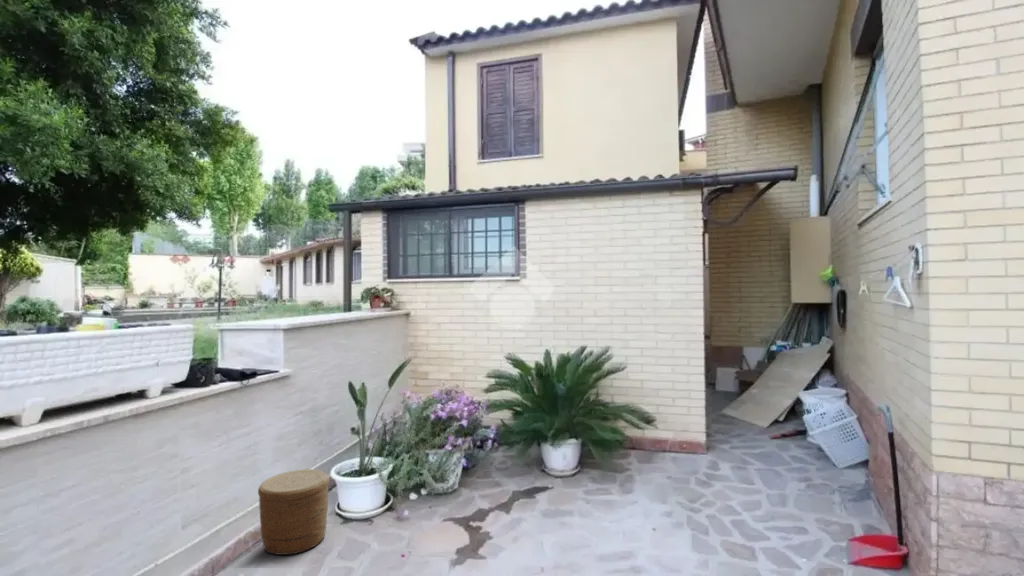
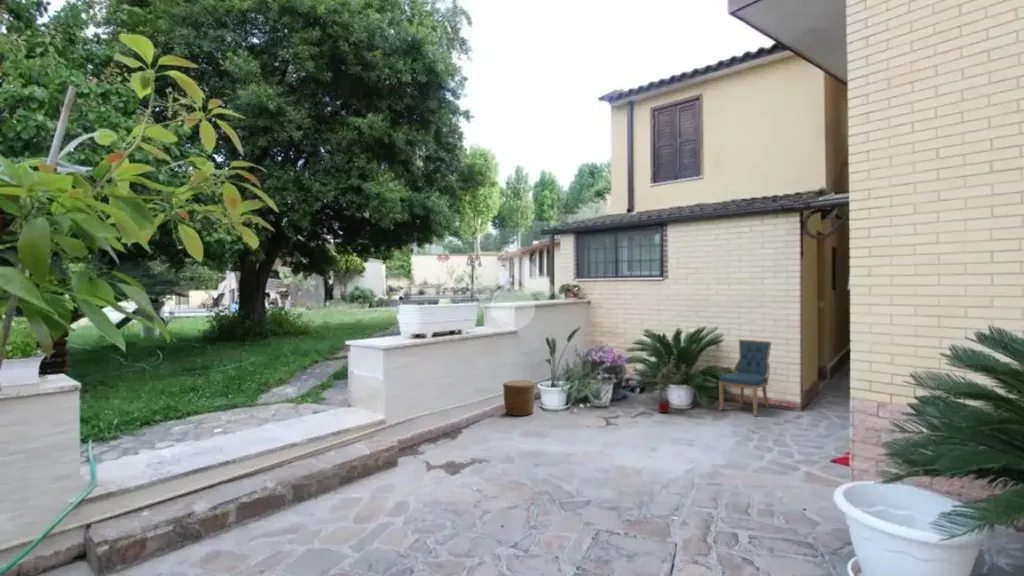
chair: none [621,363,679,478] -> present [719,340,771,416]
potted tree: none [515,397,589,493] -> present [644,357,685,413]

